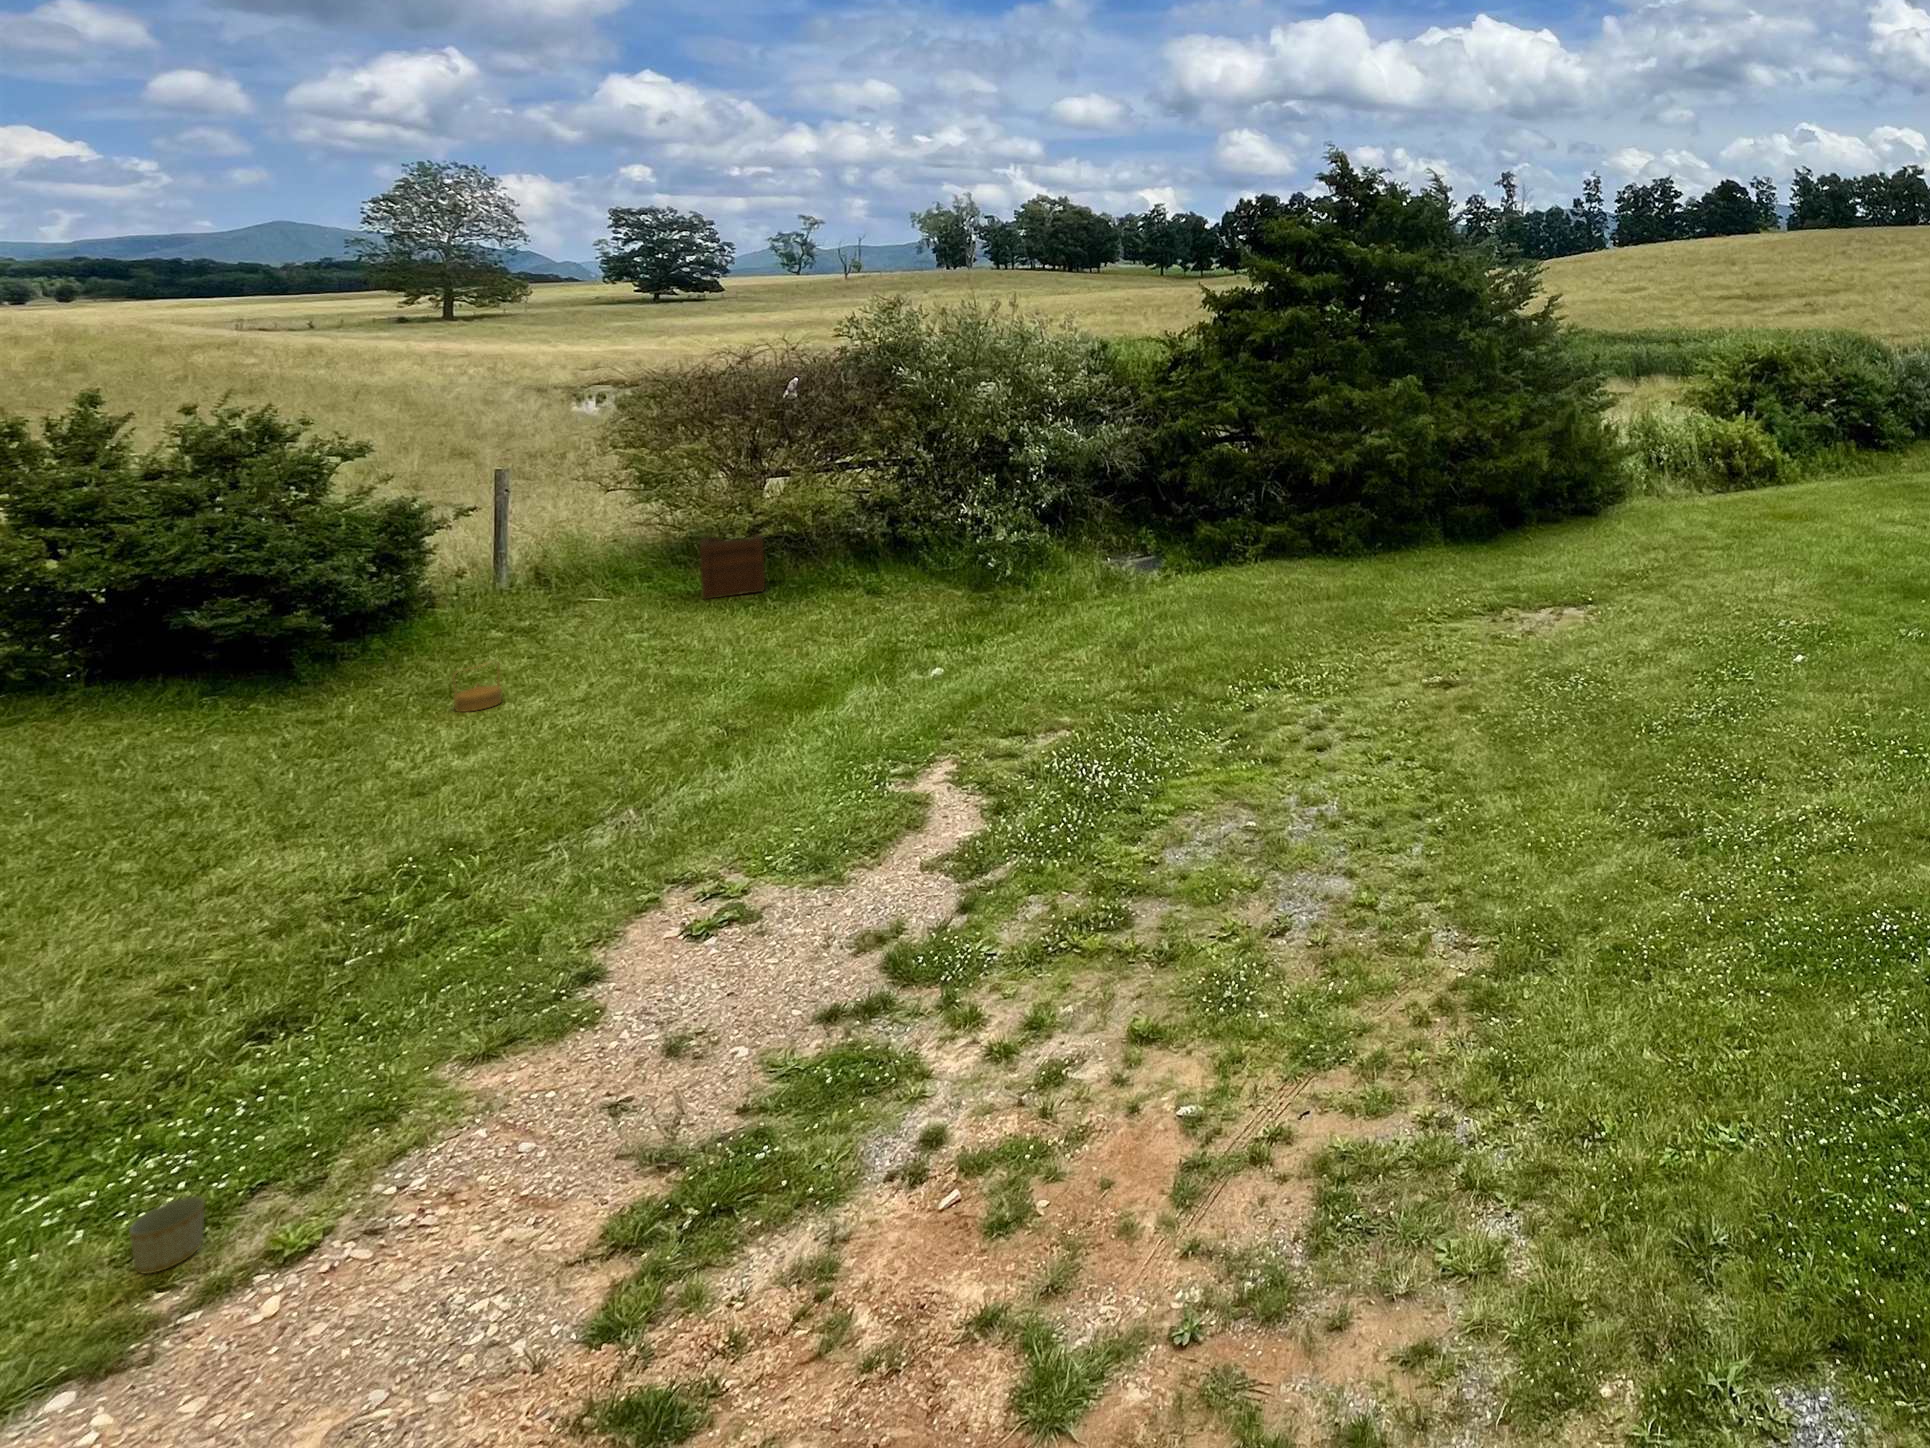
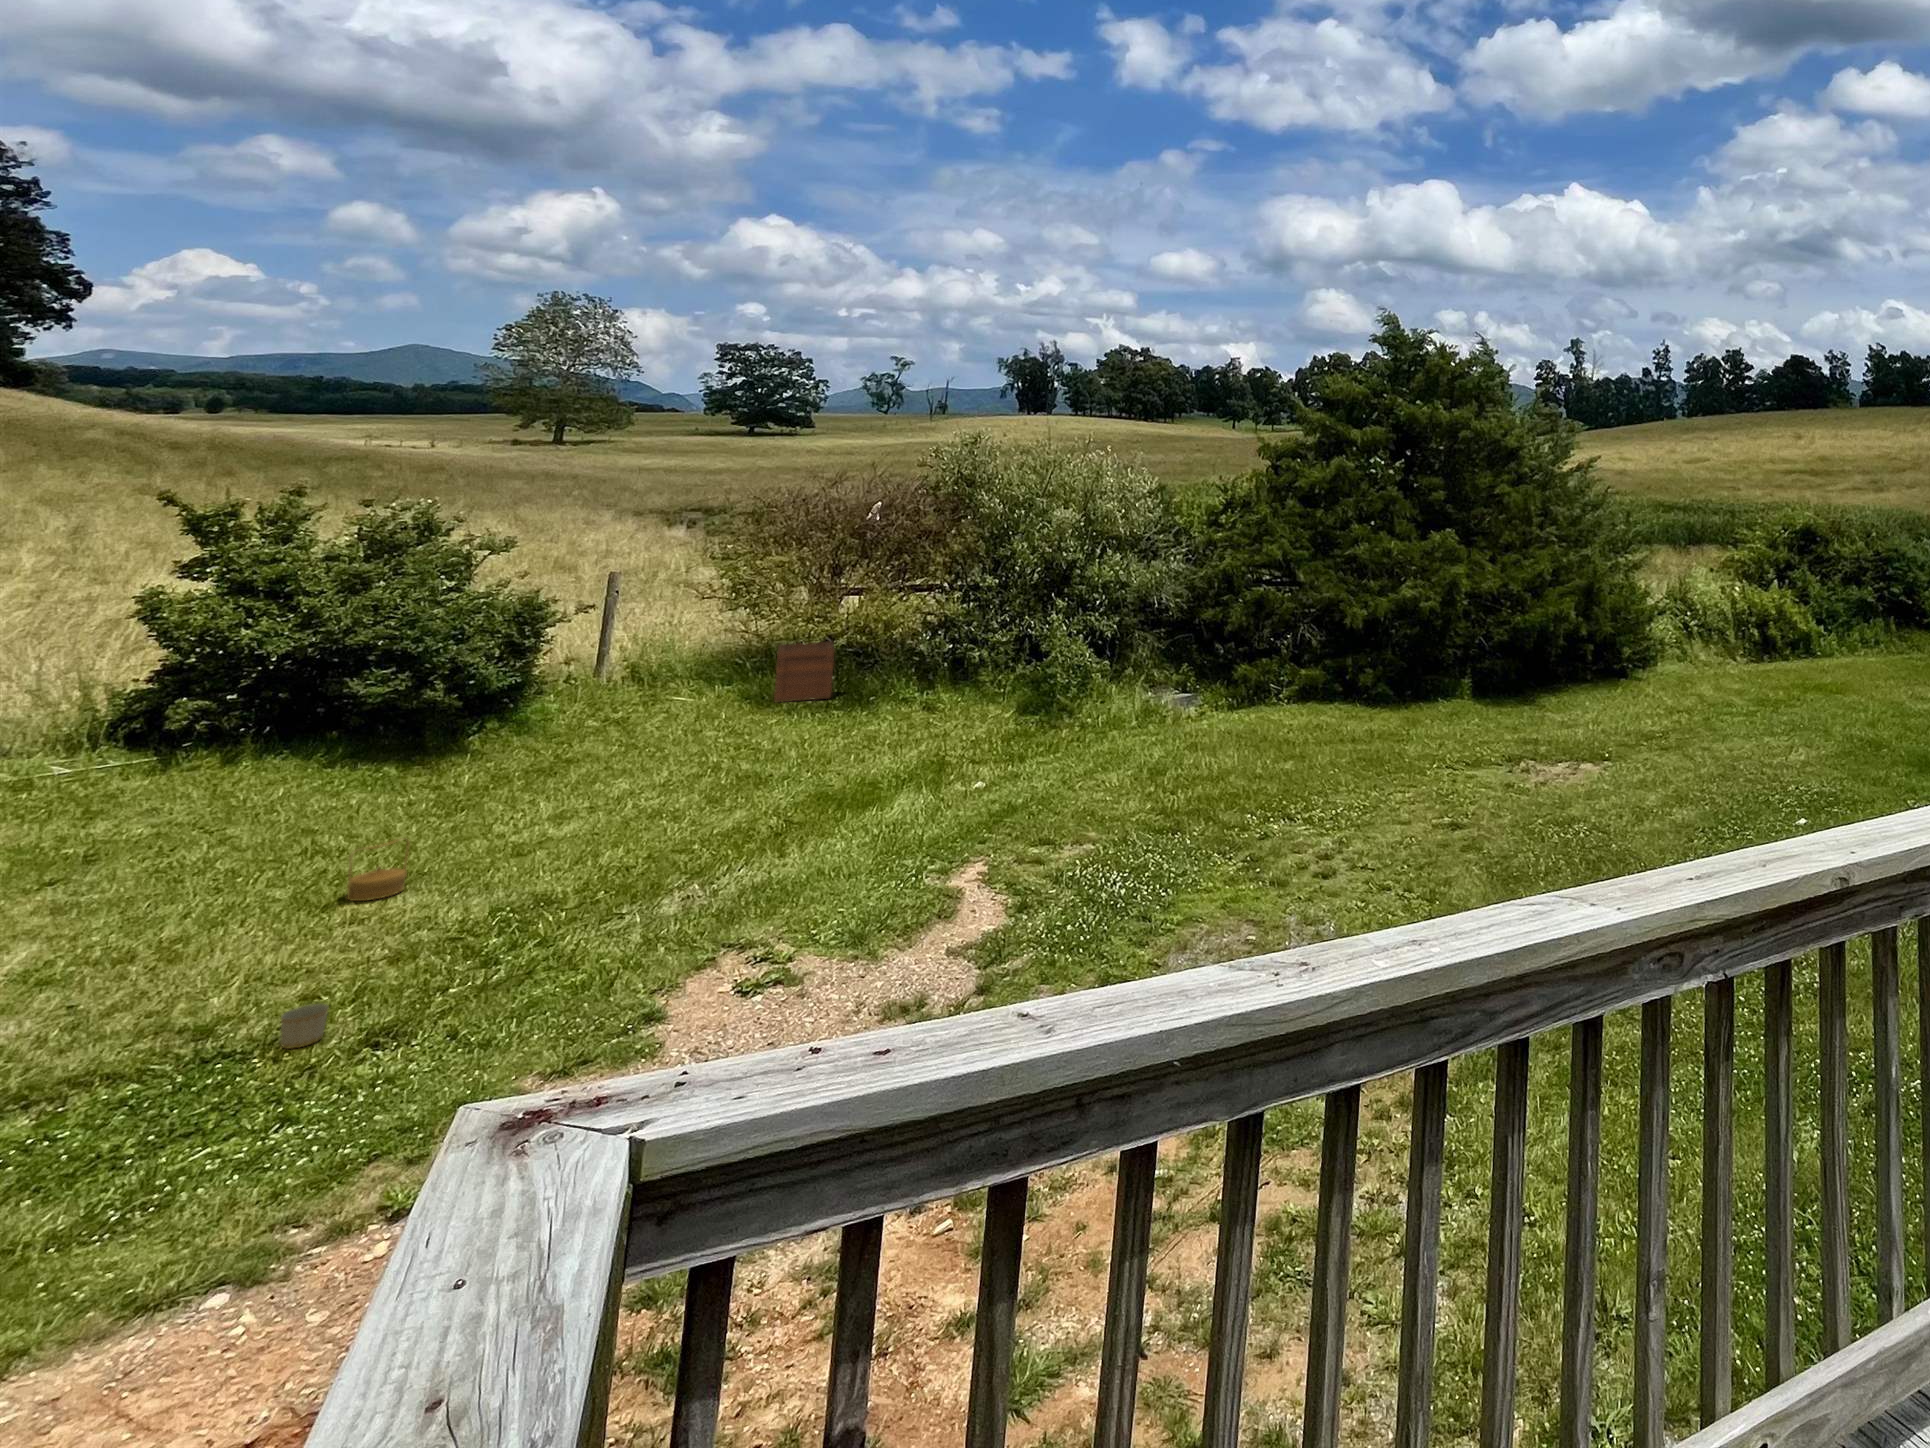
basket: present [452,663,502,712] -> present [347,841,410,901]
planter: present [129,1197,205,1274] -> present [280,1004,328,1049]

